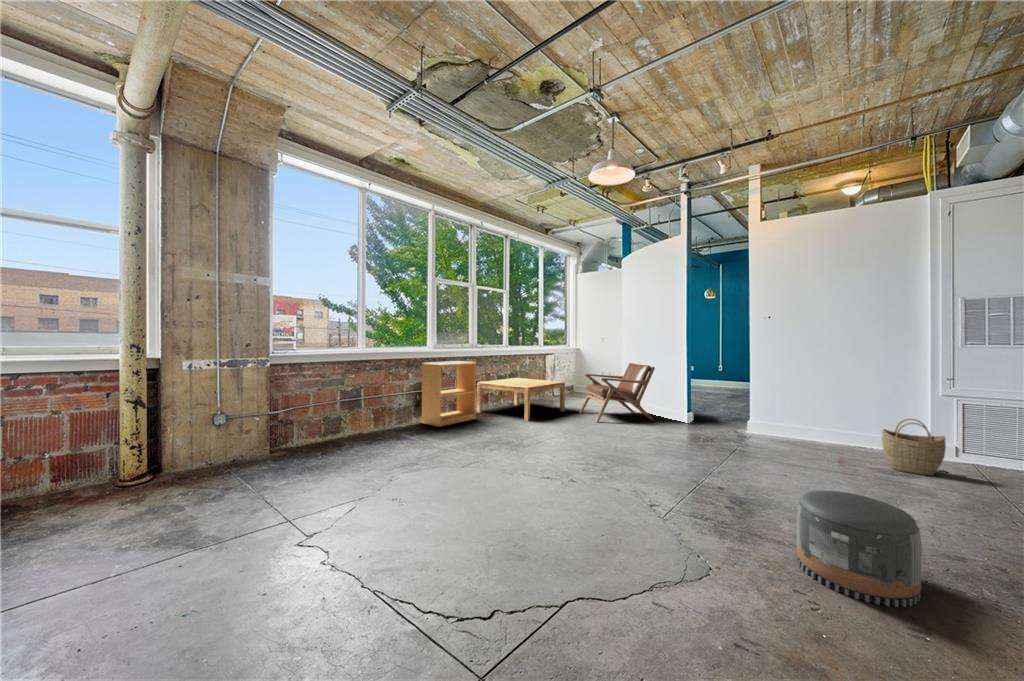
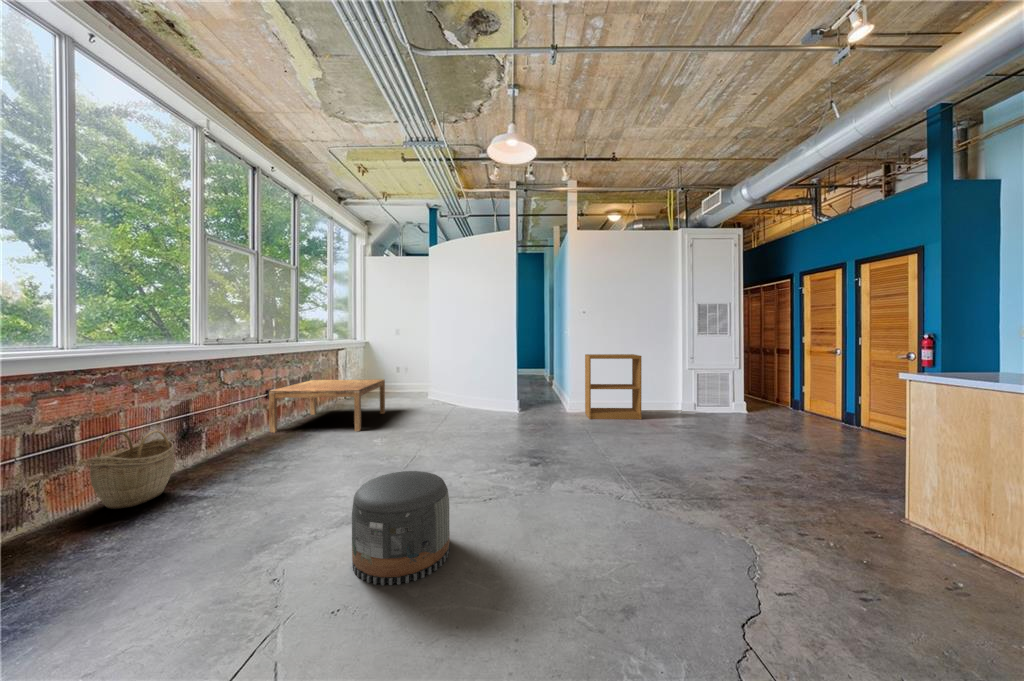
bookshelf: present [422,361,476,427] -> present [585,354,642,420]
lounge chair: present [580,363,655,423] -> none [404,354,482,419]
woven basket: present [882,419,946,476] -> present [90,431,174,509]
pouf: present [797,491,922,607] -> present [352,471,450,585]

